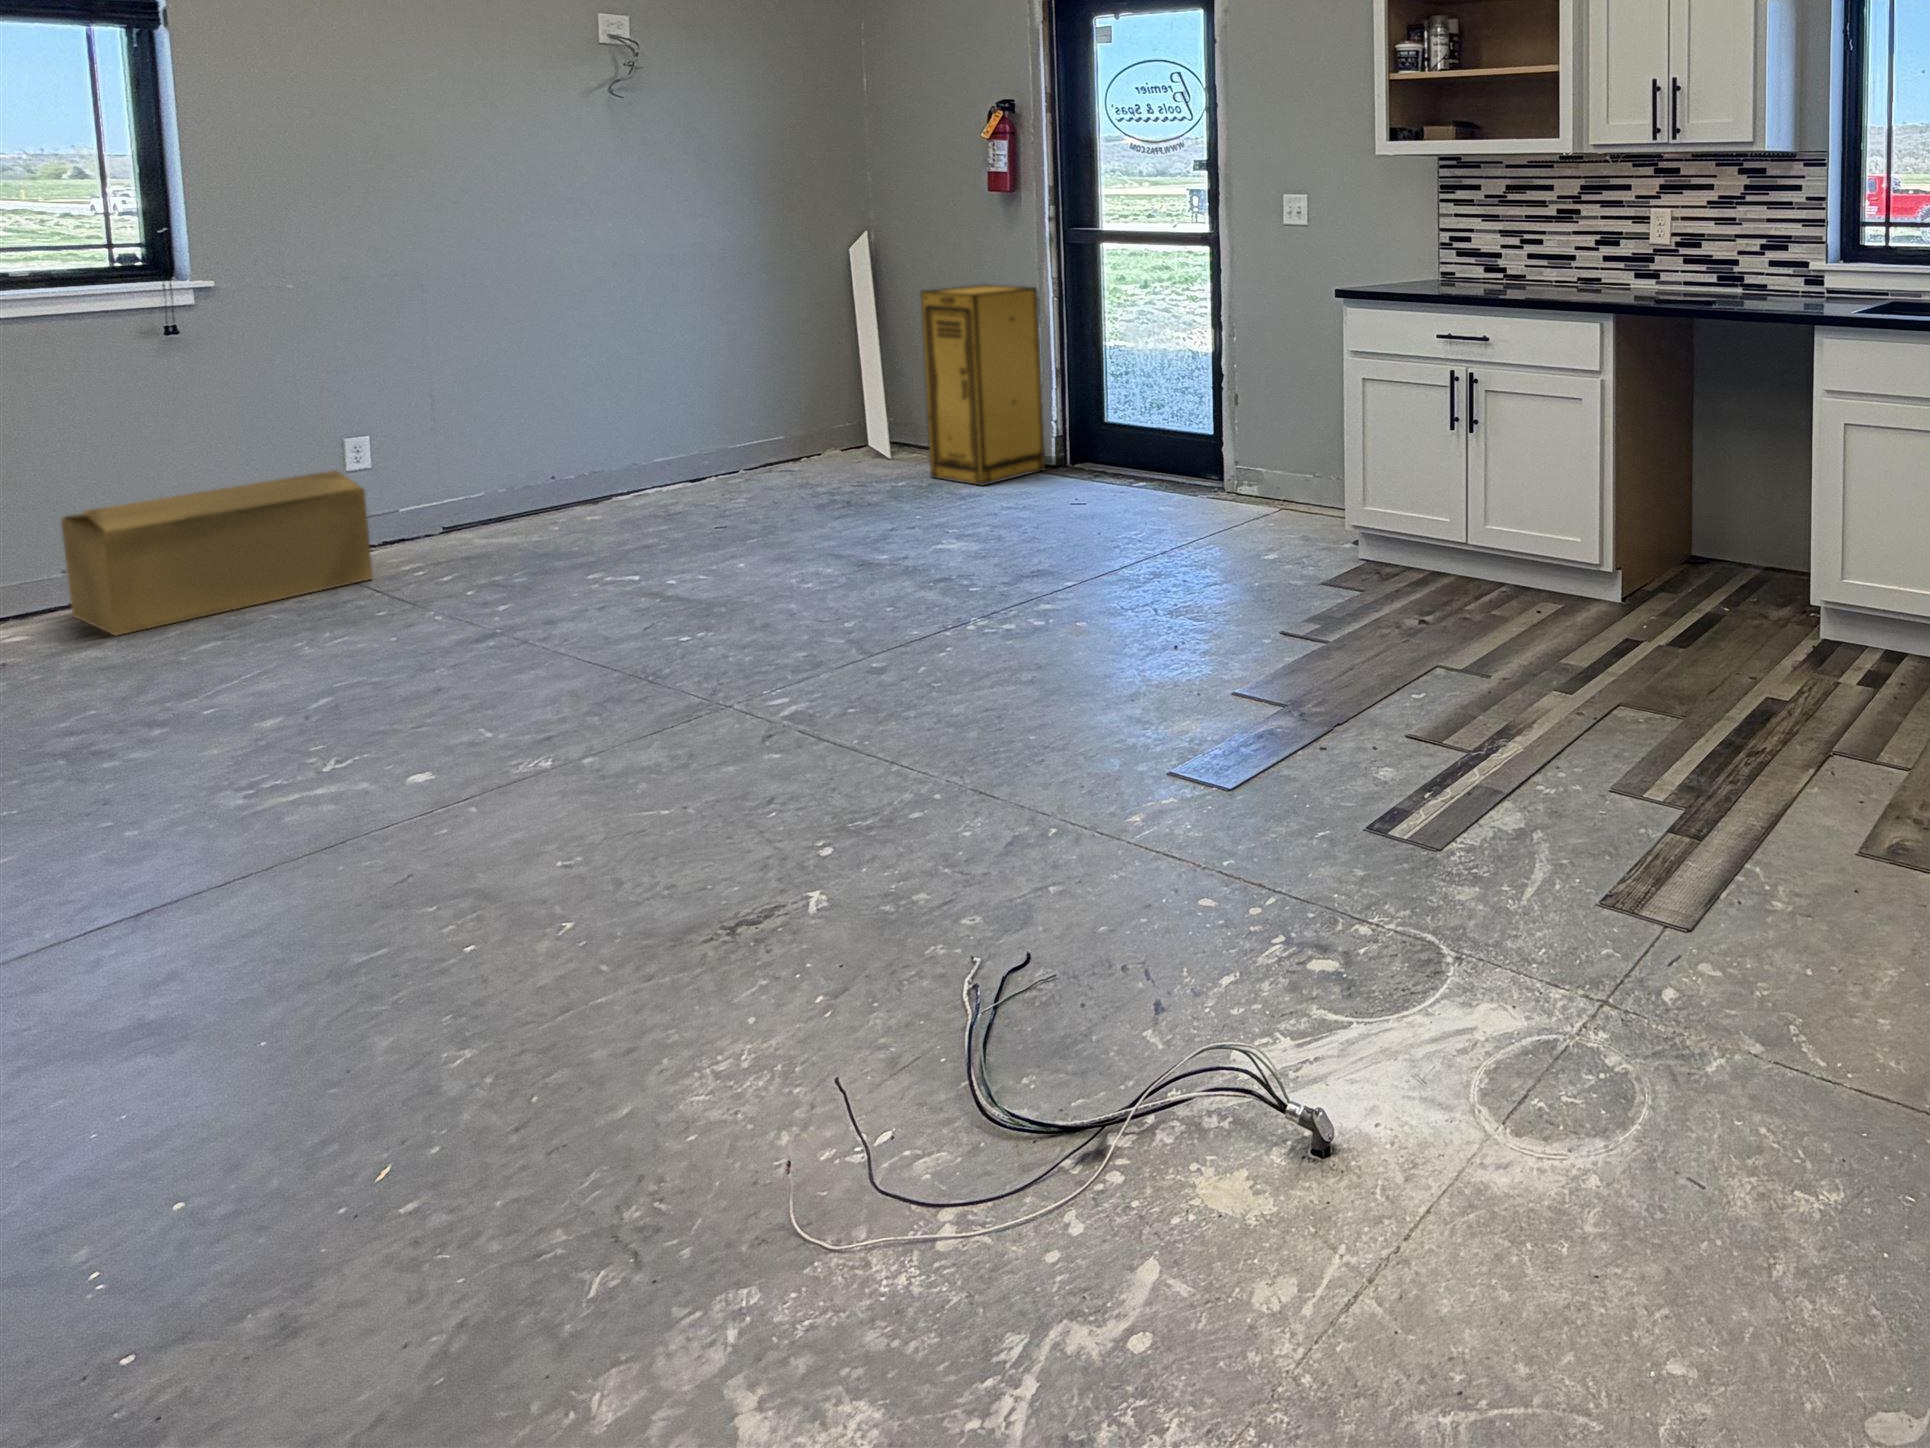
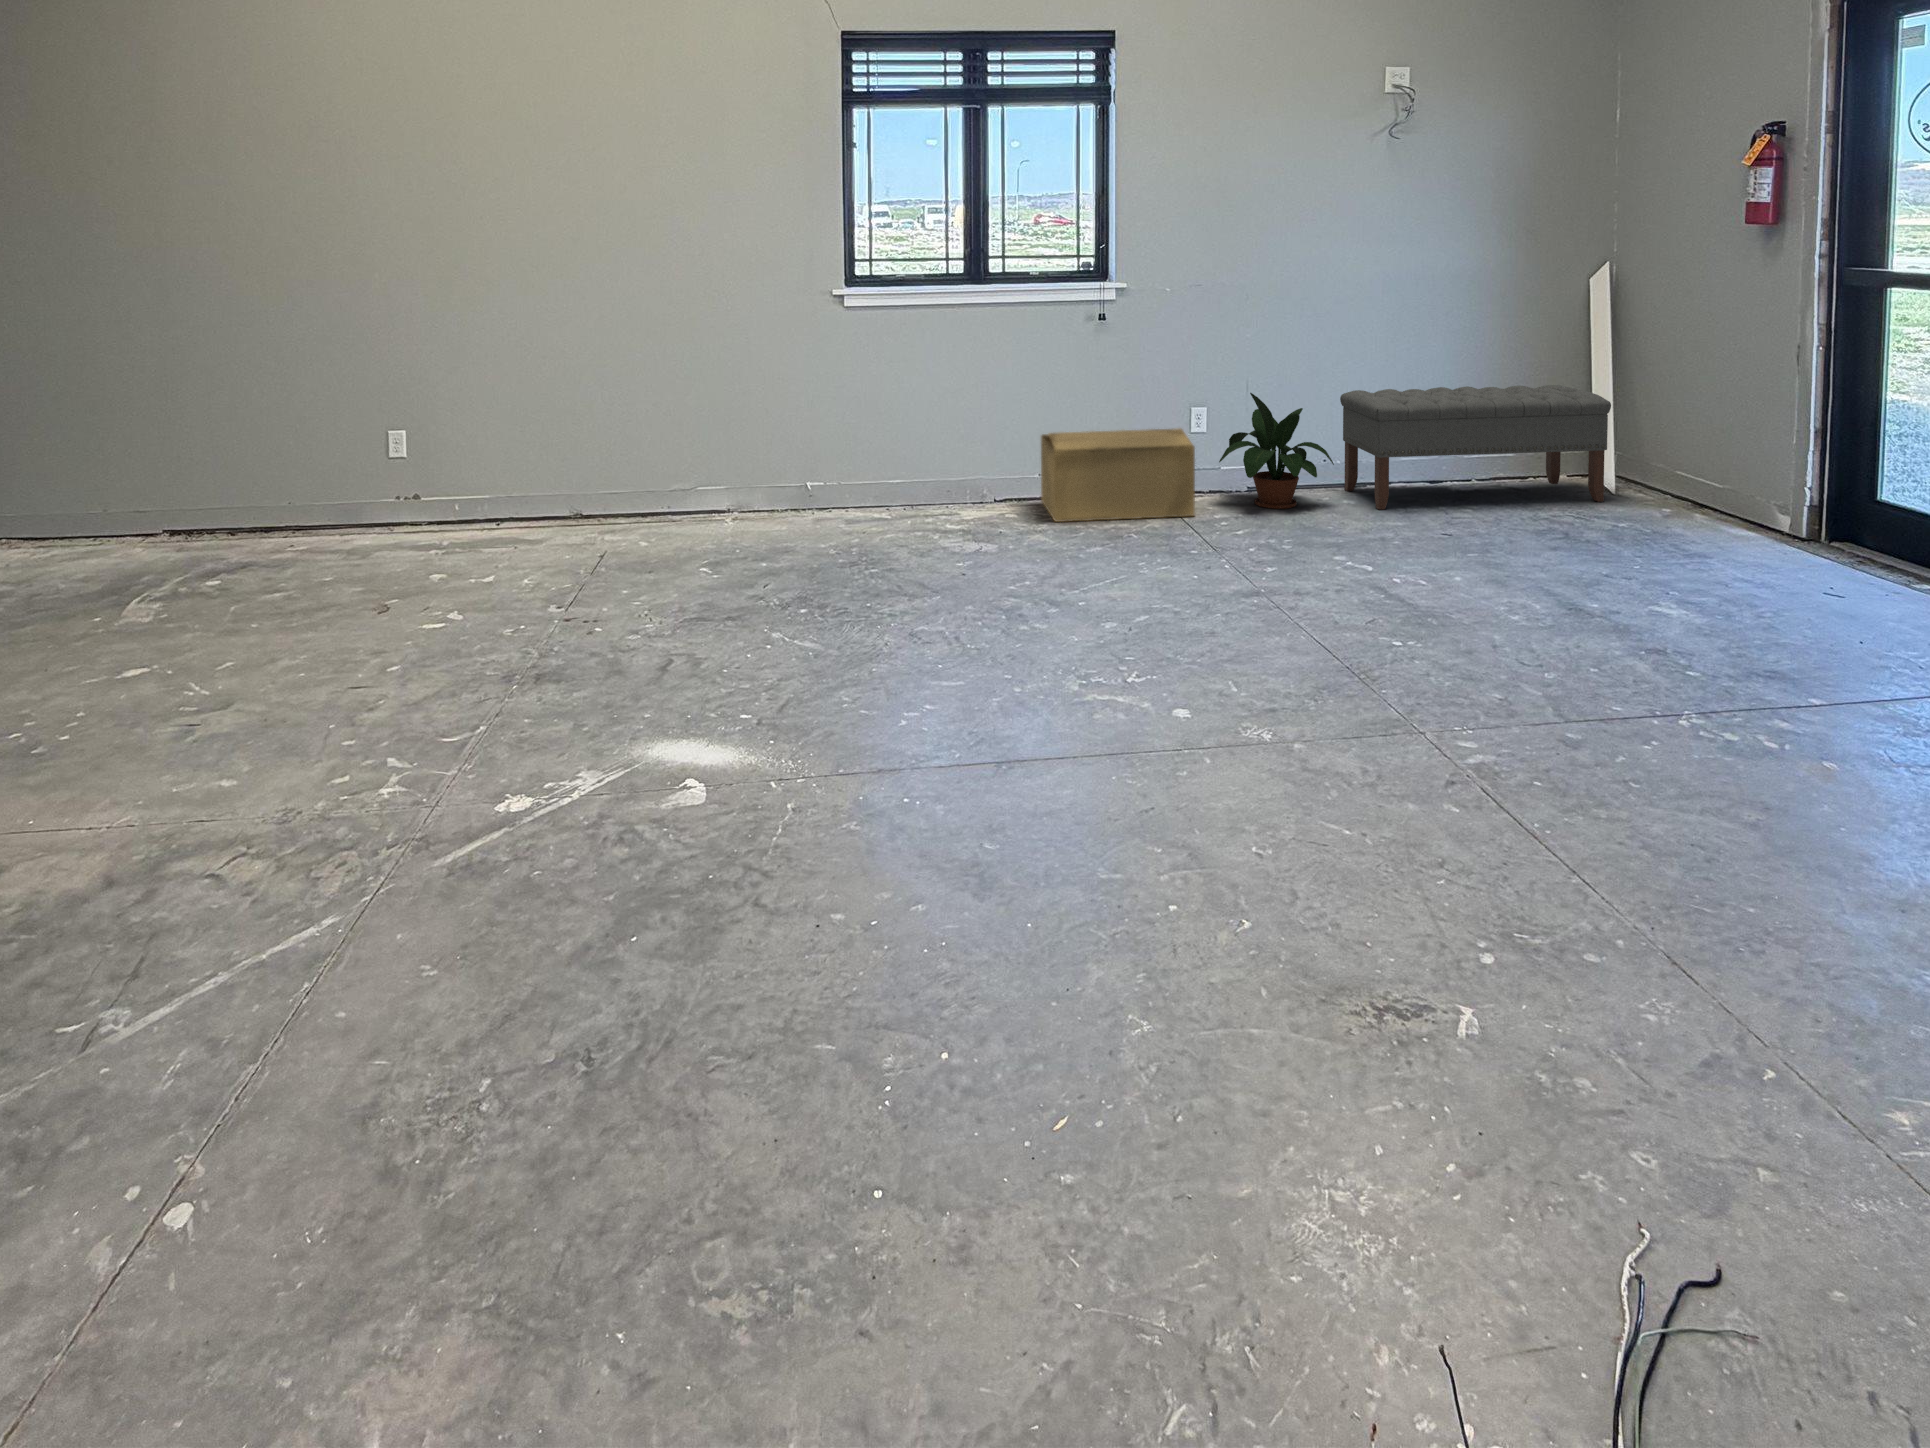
storage cabinet: present [920,285,1045,486] -> none [1649,324,1793,543]
bench: none [573,359,887,521] -> present [1340,385,1611,510]
potted plant: none [403,410,575,549] -> present [1219,393,1334,509]

